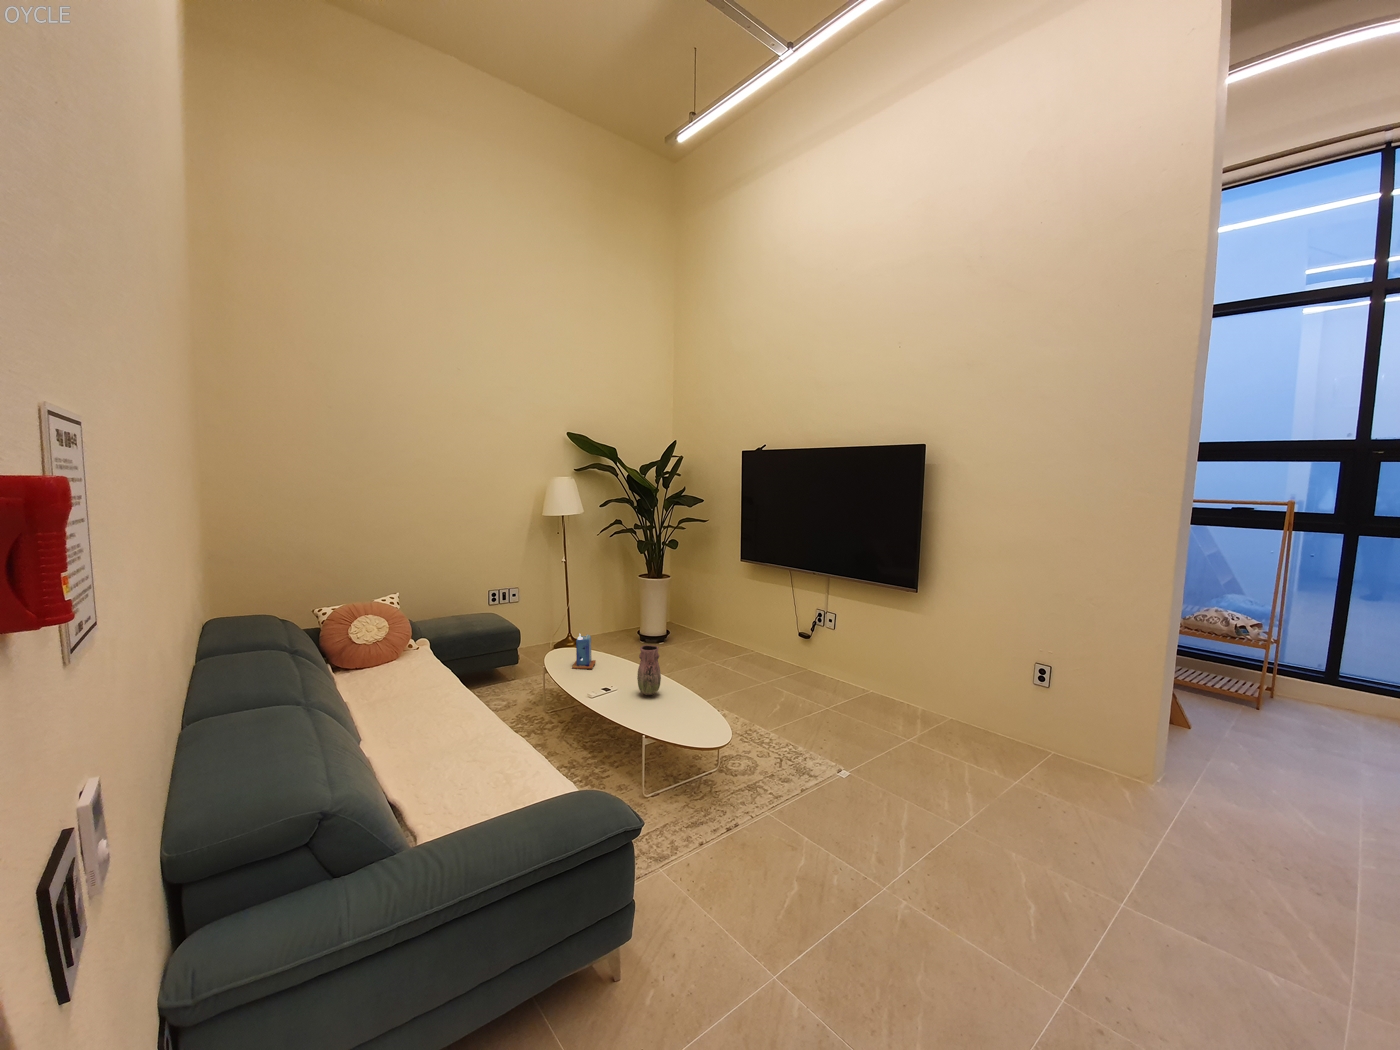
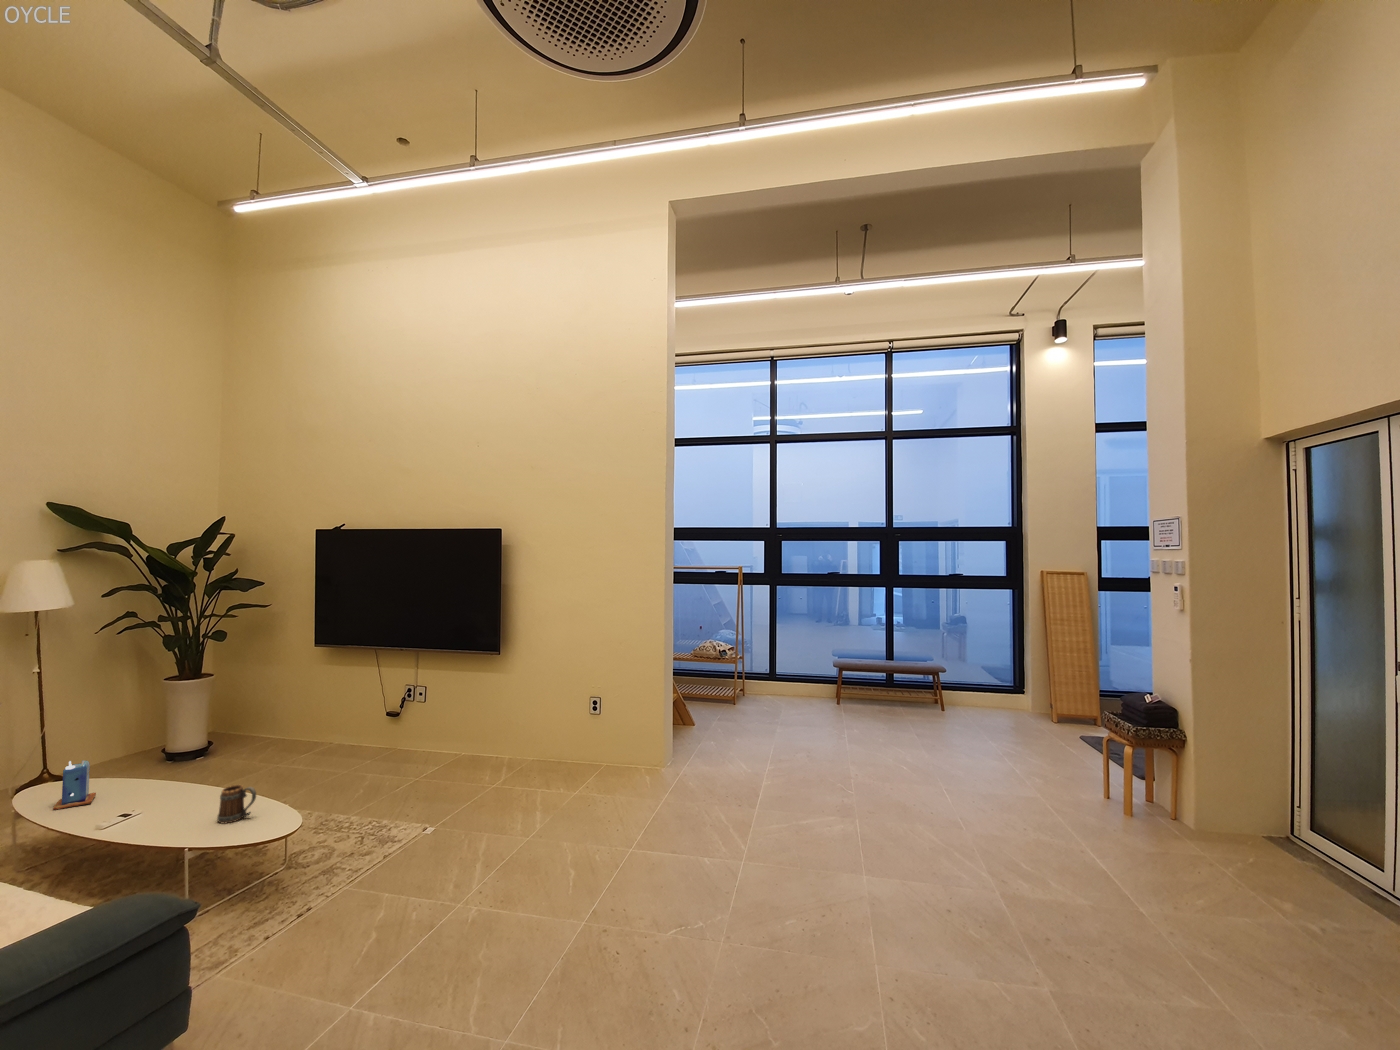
vase: present [637,645,661,696] -> none [172,751,208,811]
mug: none [666,684,694,718] -> present [217,785,256,823]

